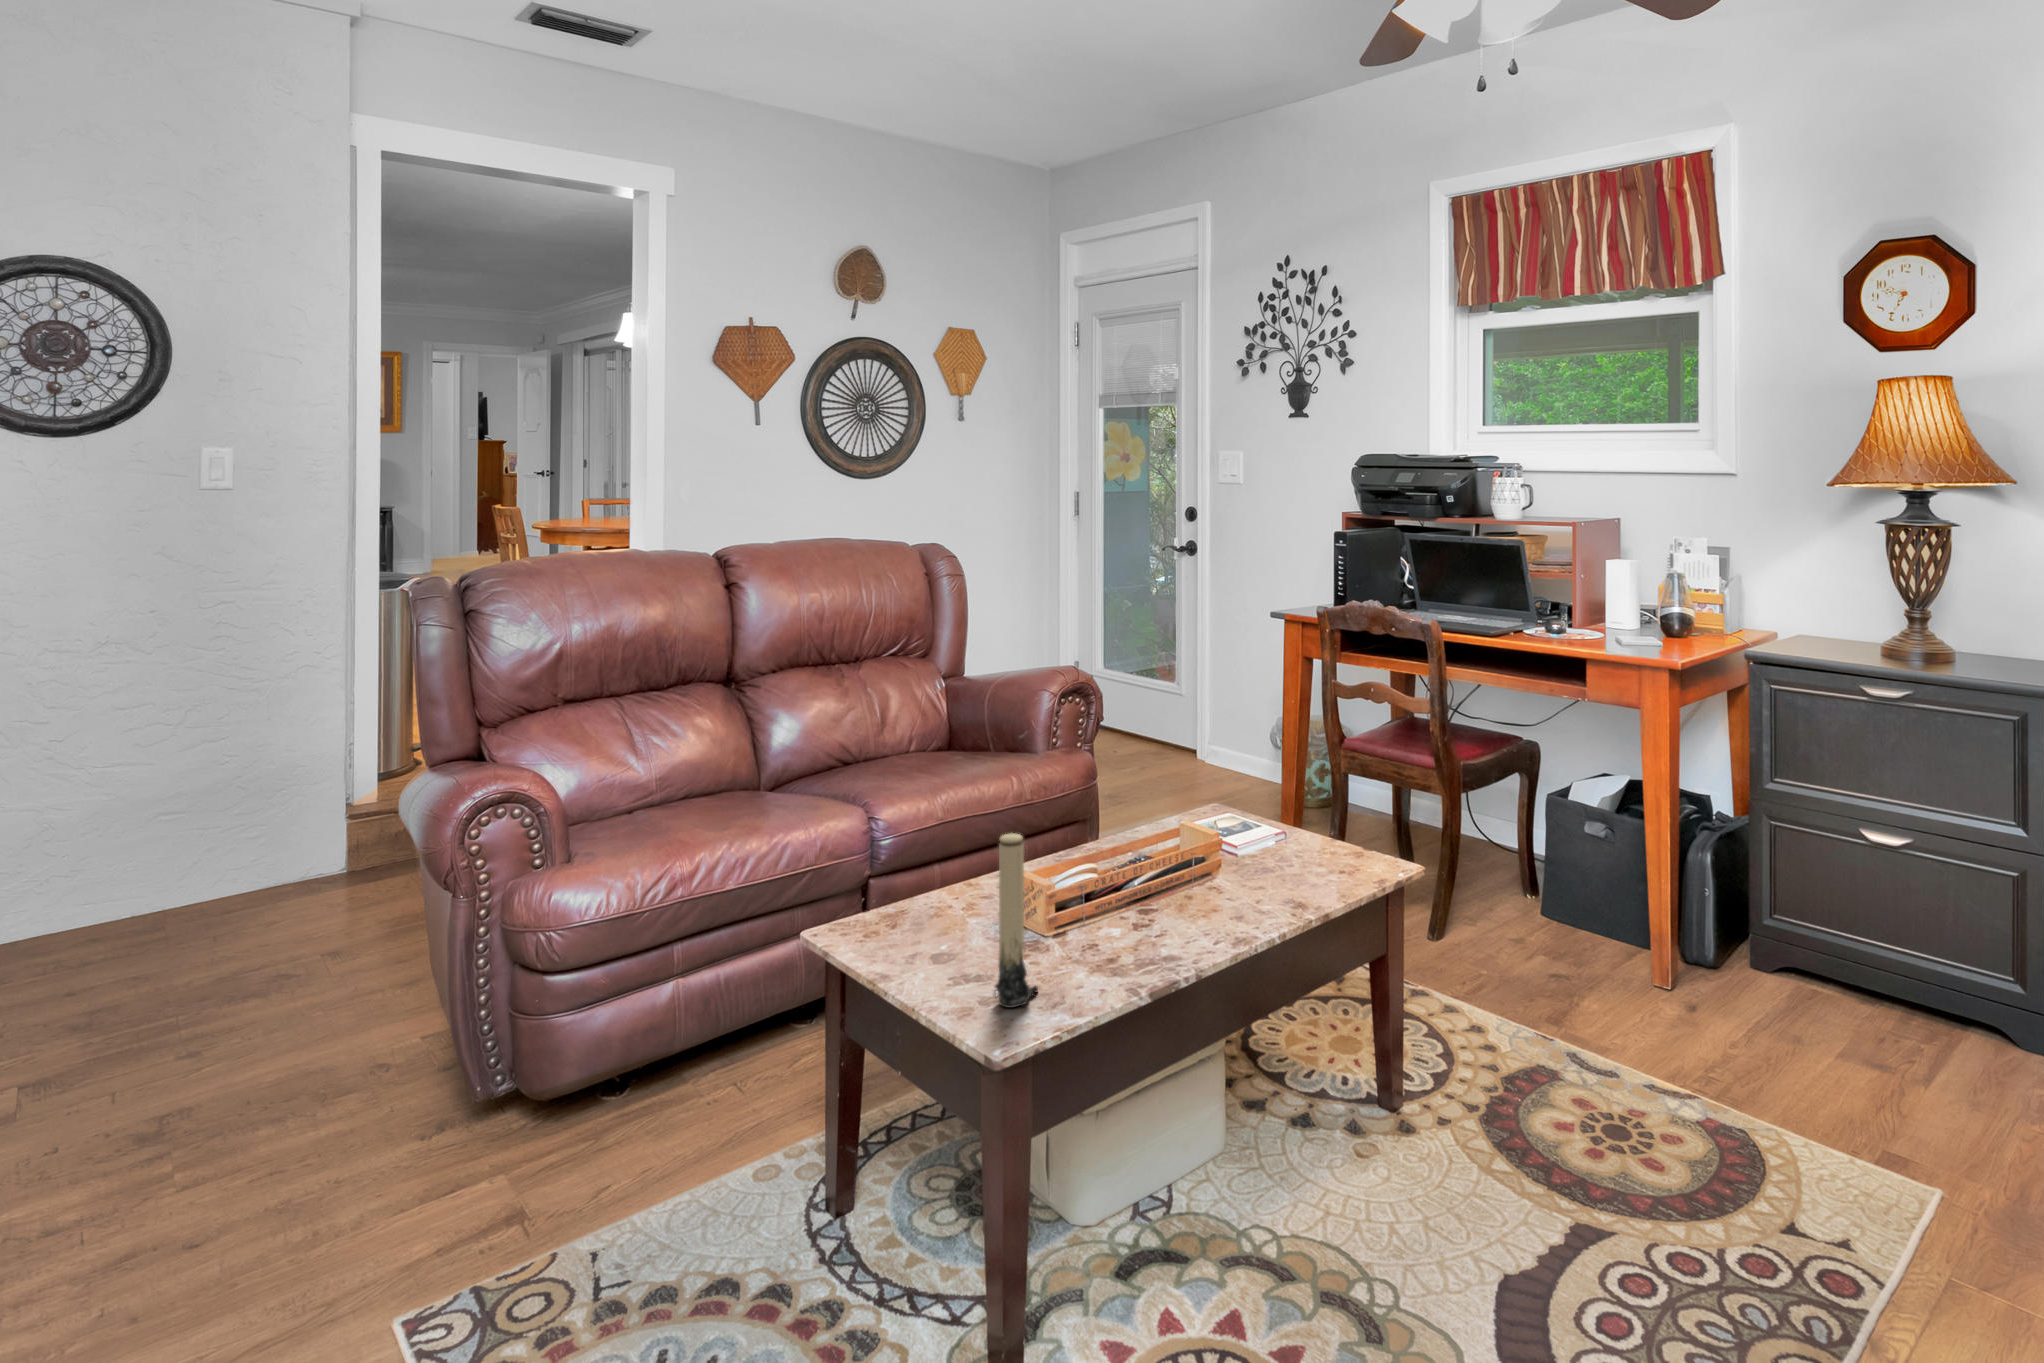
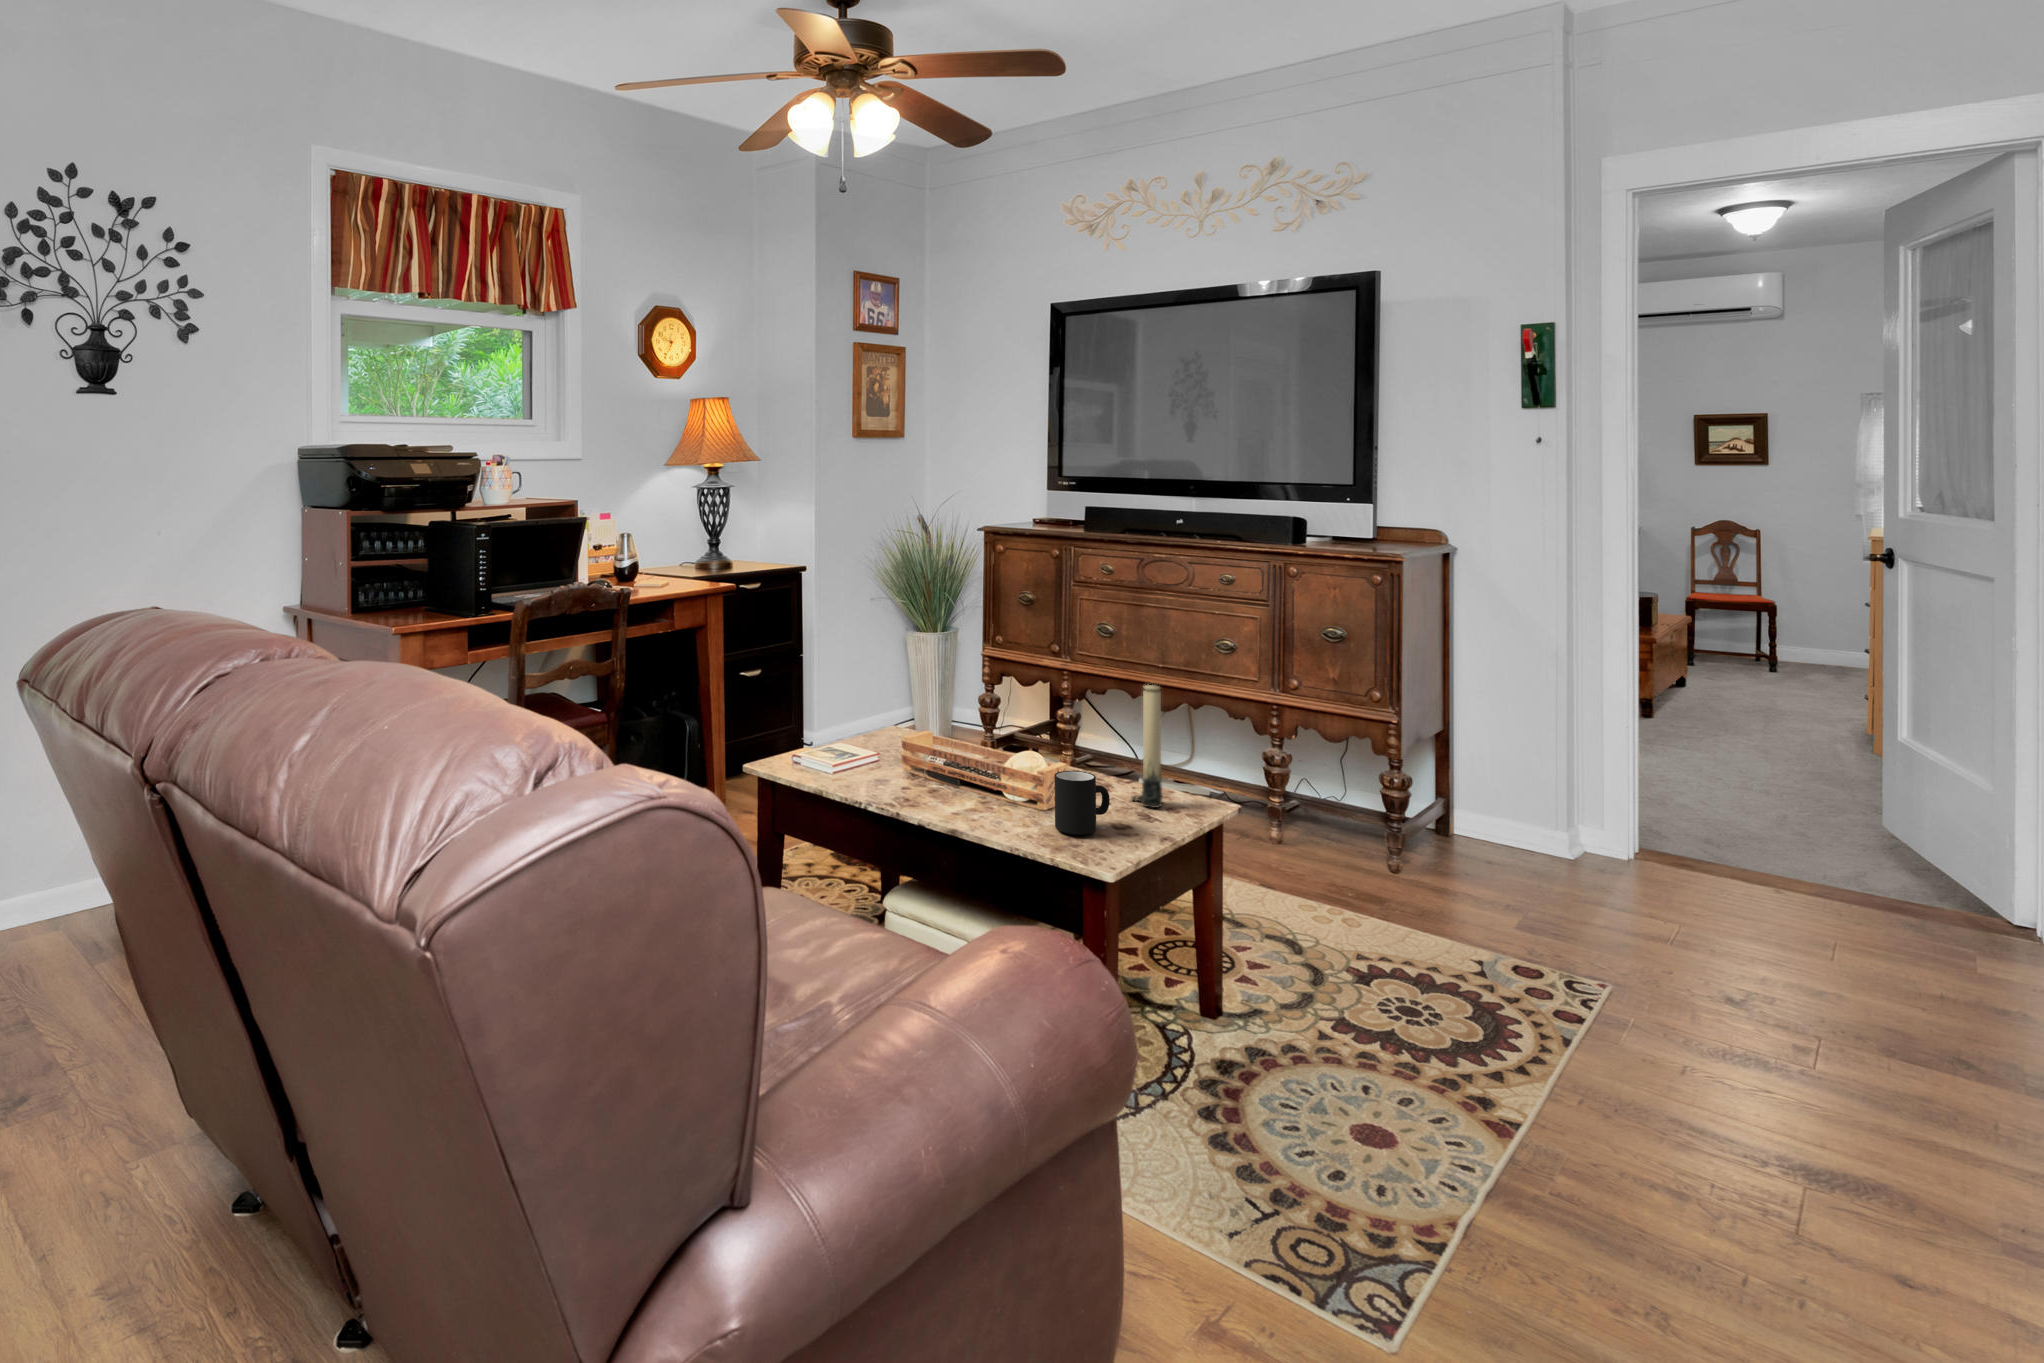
mug: none [922,877,971,958] -> present [1055,771,1110,834]

